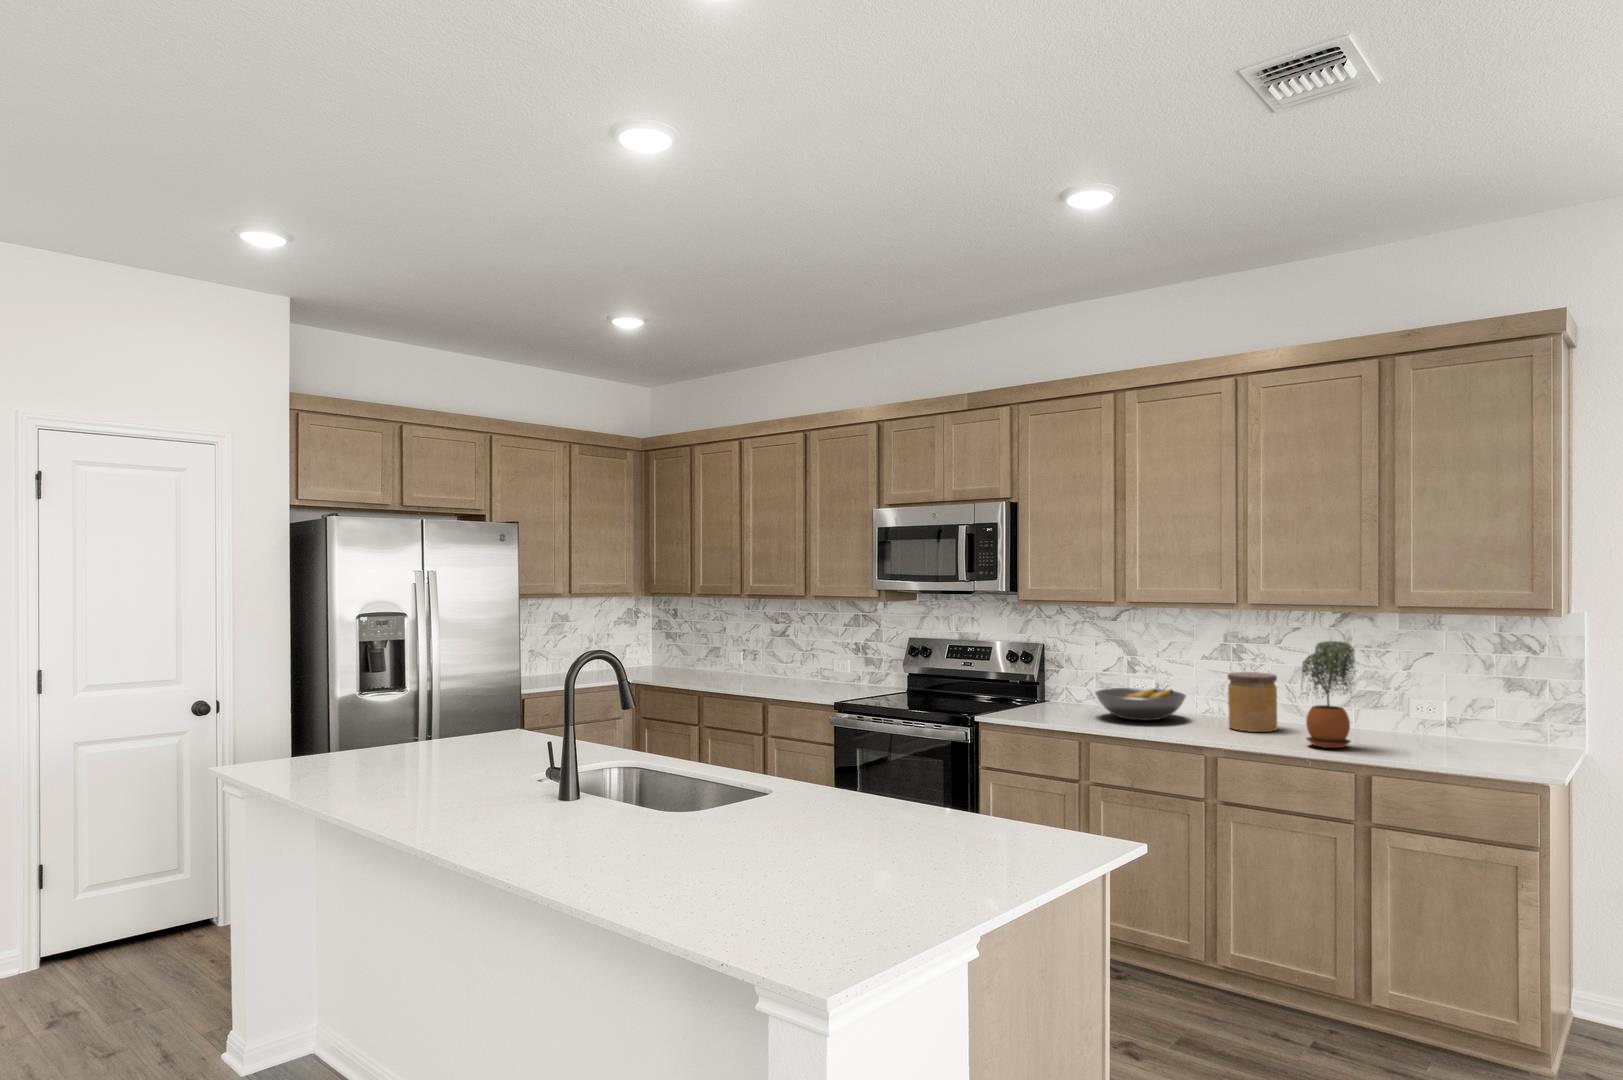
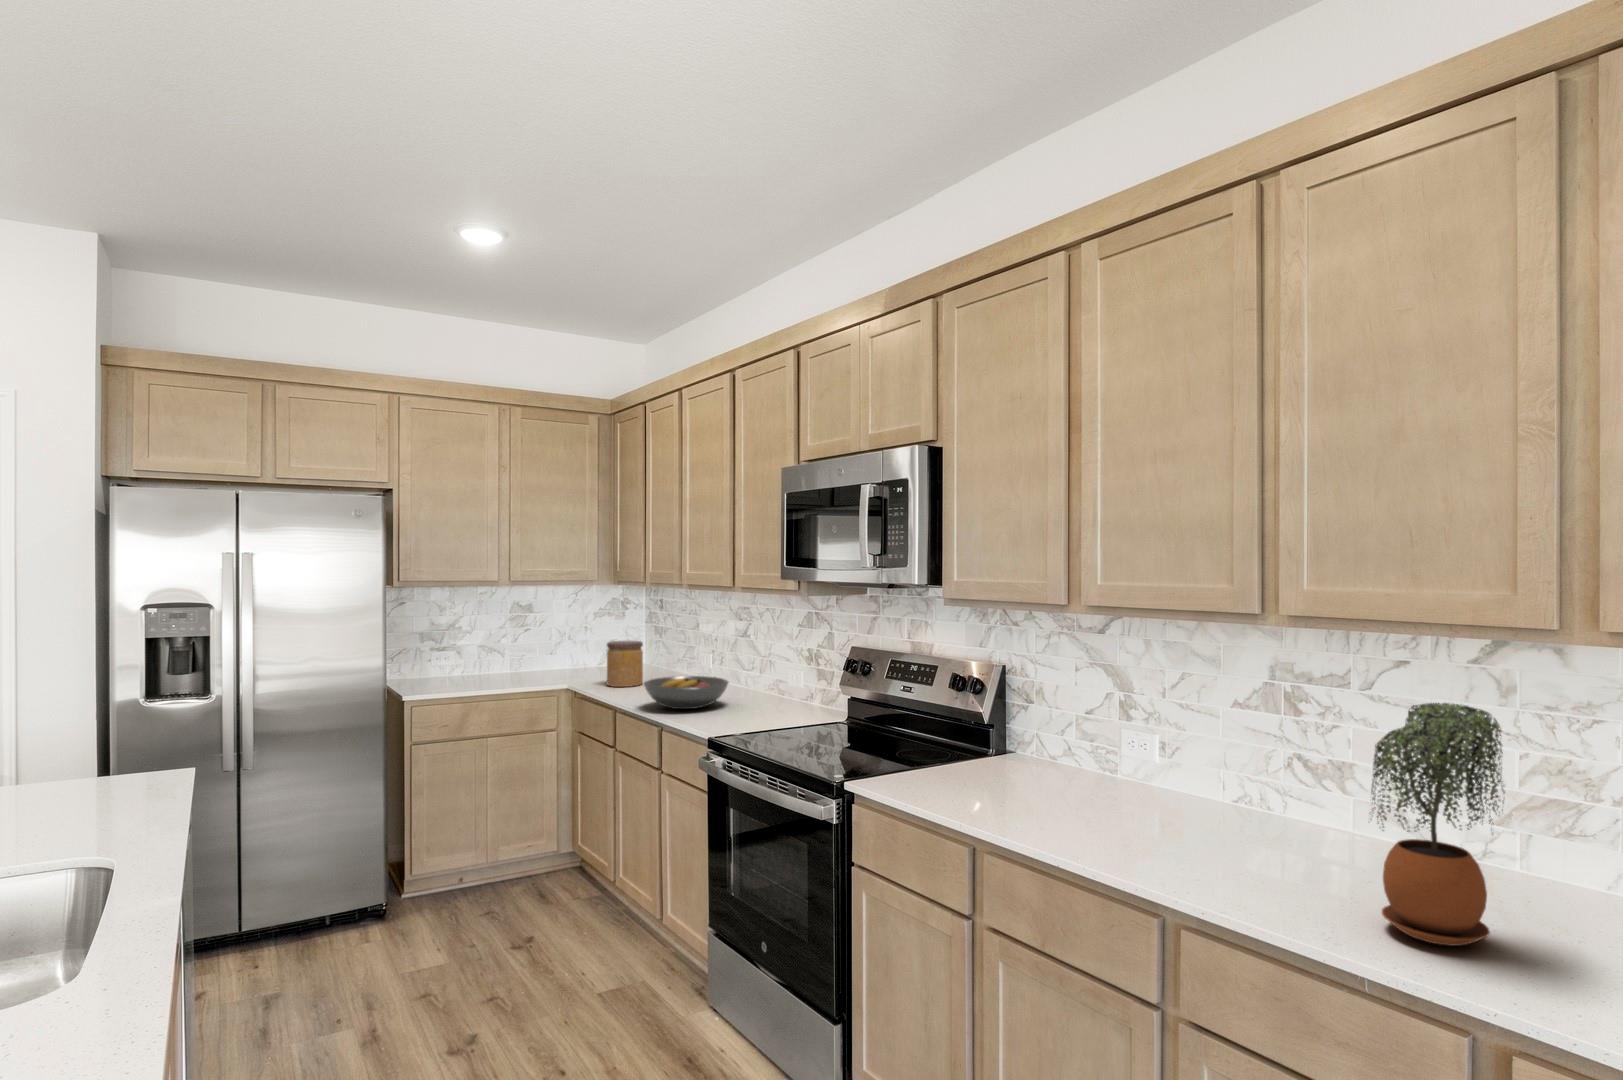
jar: present [1228,672,1277,732] -> present [607,641,643,687]
fruit bowl: present [1095,688,1186,720] -> present [644,676,729,709]

